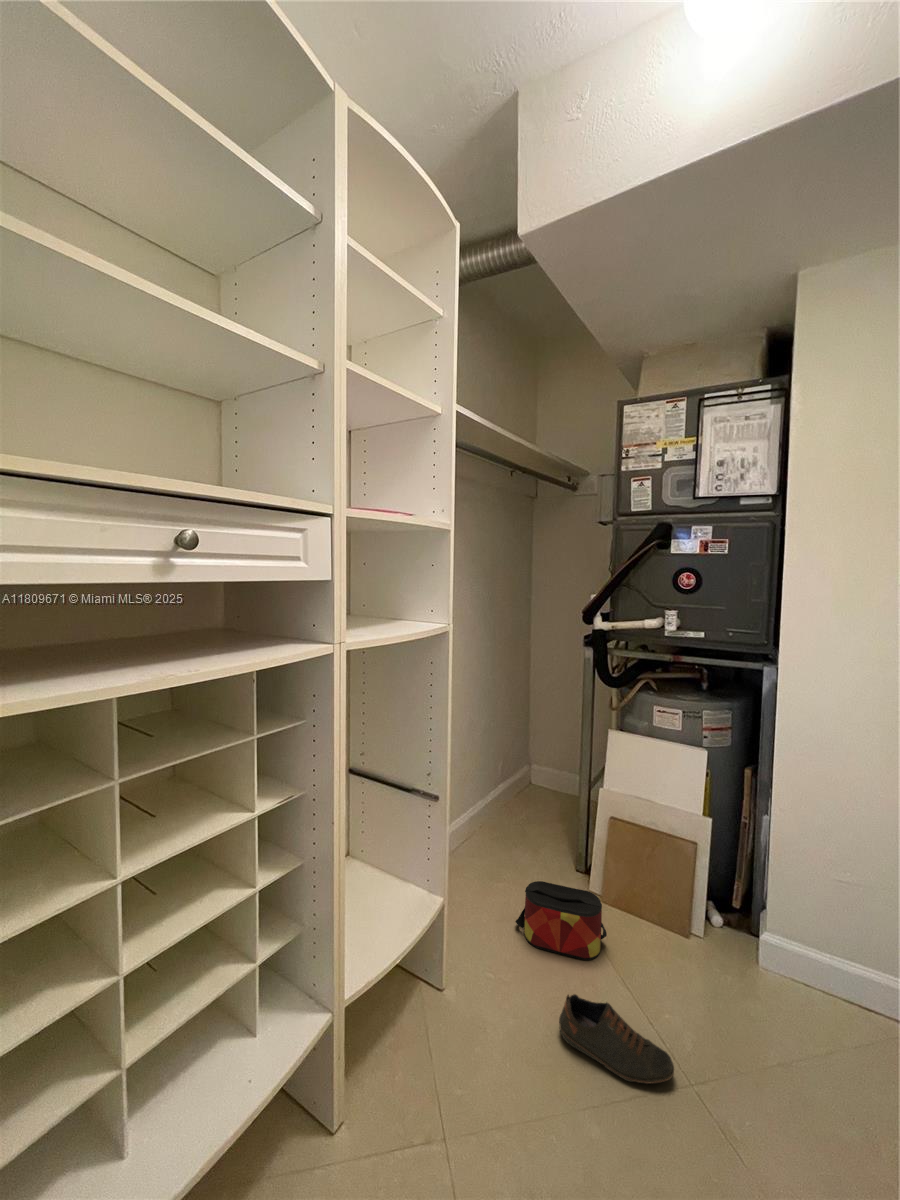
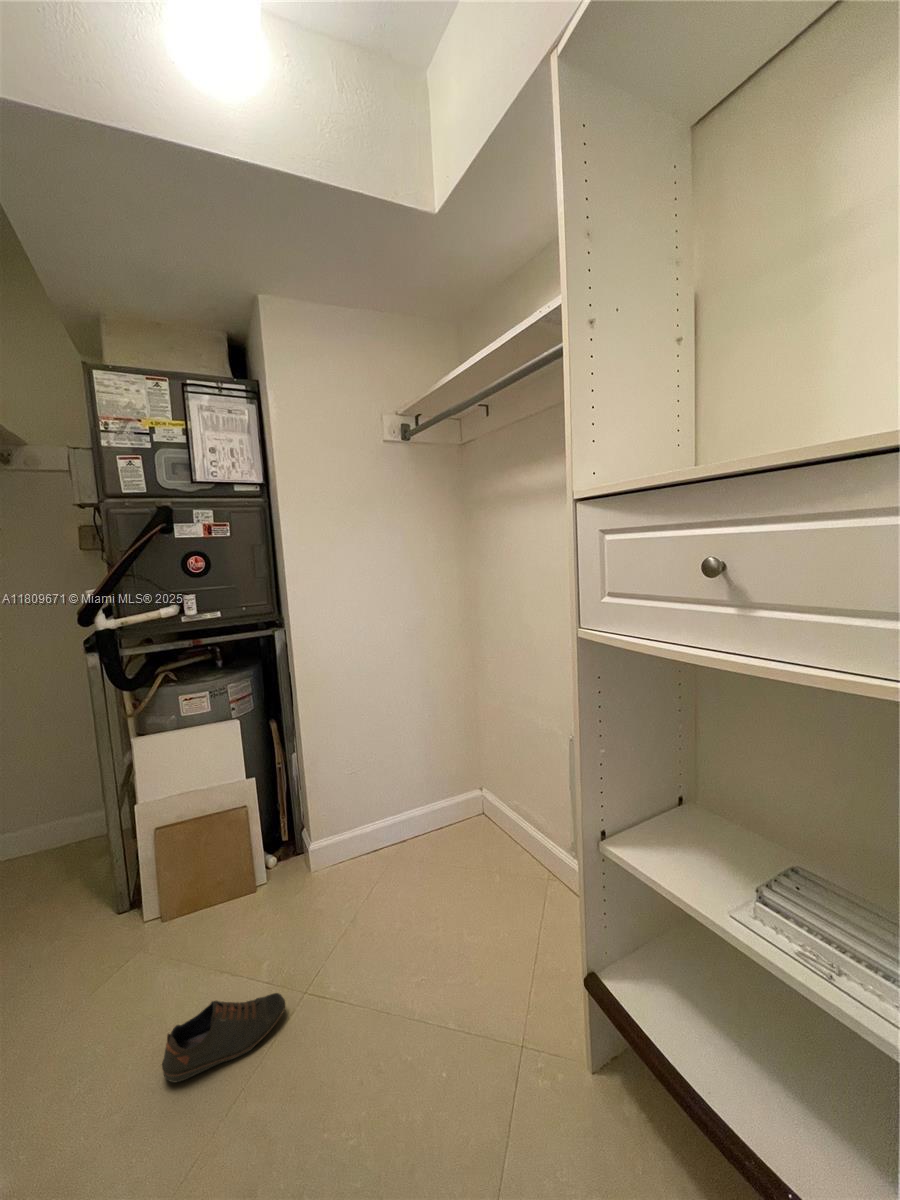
bag: present [515,881,607,960] -> none [53,917,180,1035]

